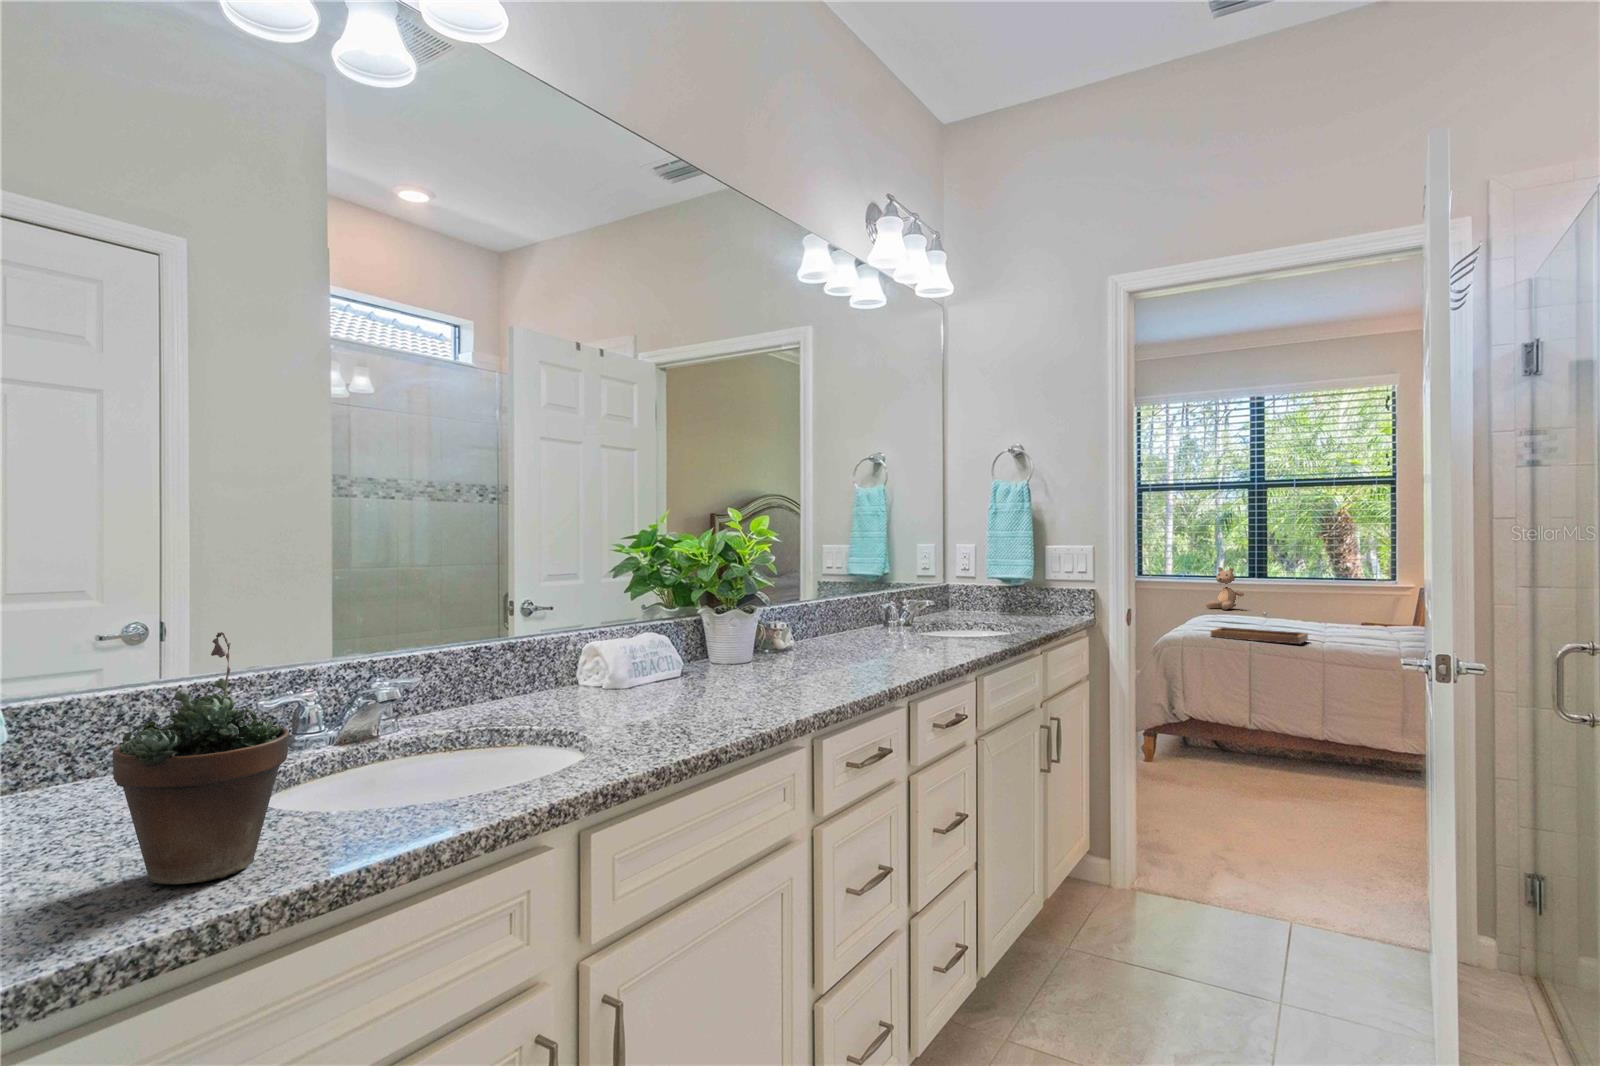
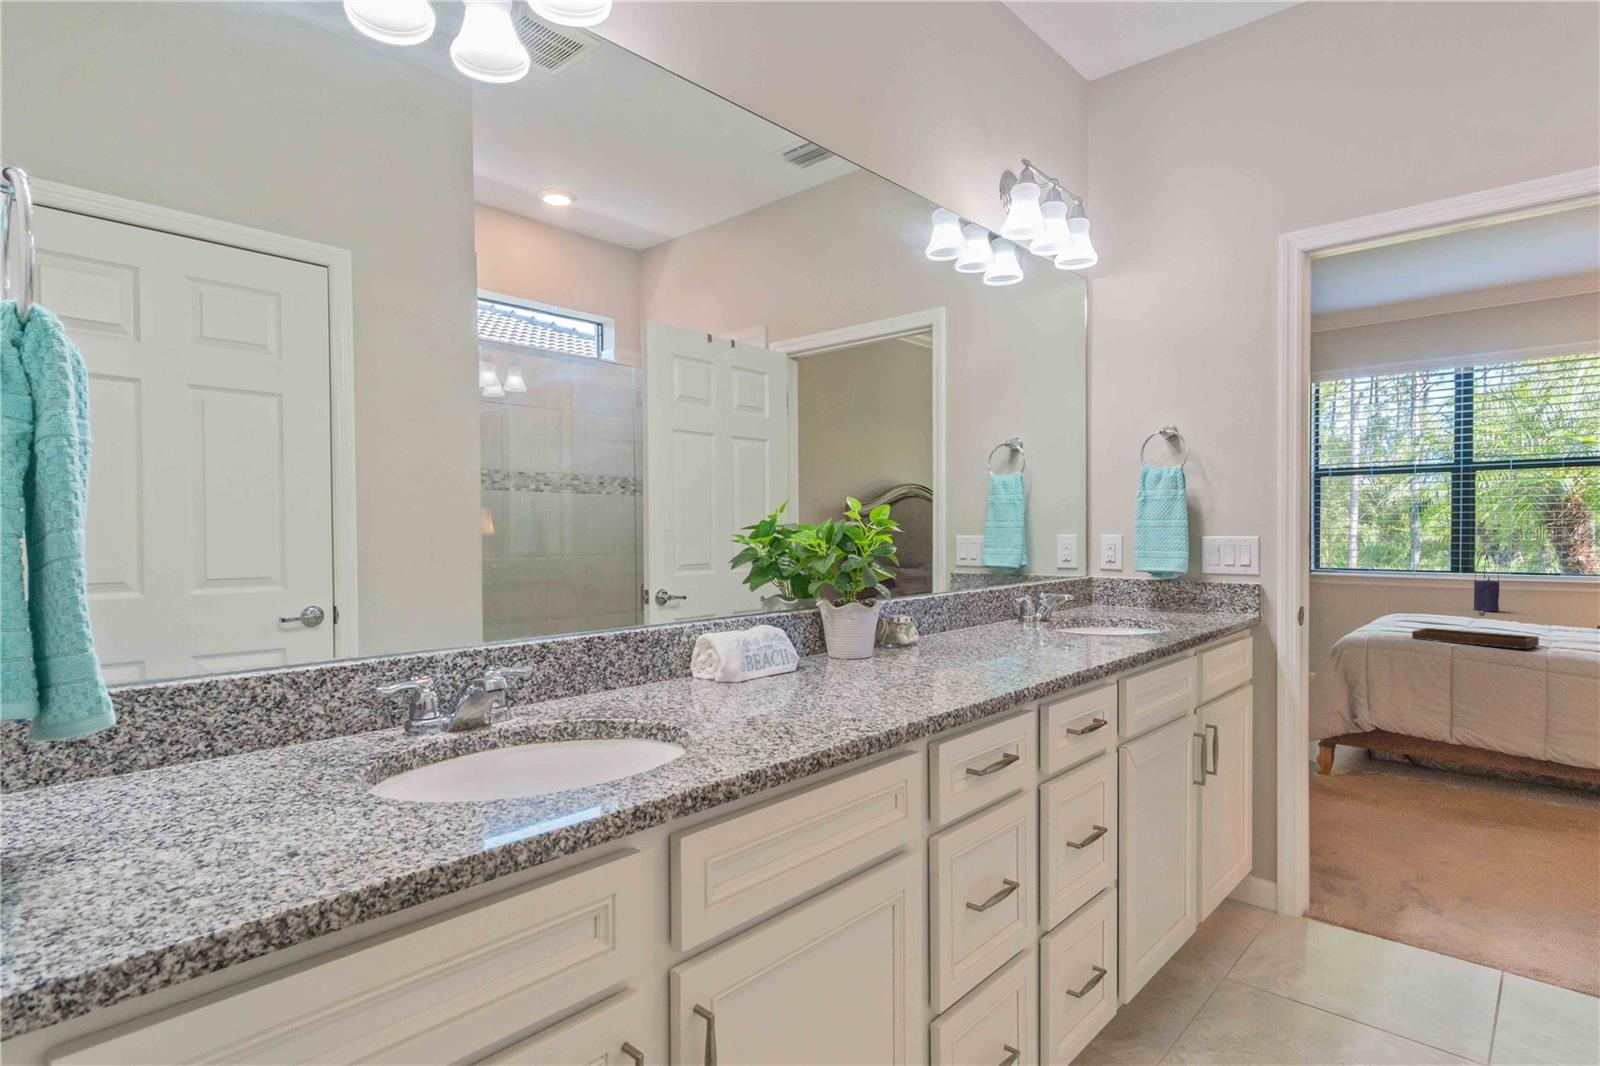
tote bag: none [1258,562,1278,612] -> present [1474,553,1499,612]
teddy bear: present [1206,567,1244,610] -> none [1407,559,1455,607]
succulent plant: present [113,632,289,885] -> none [204,622,371,872]

